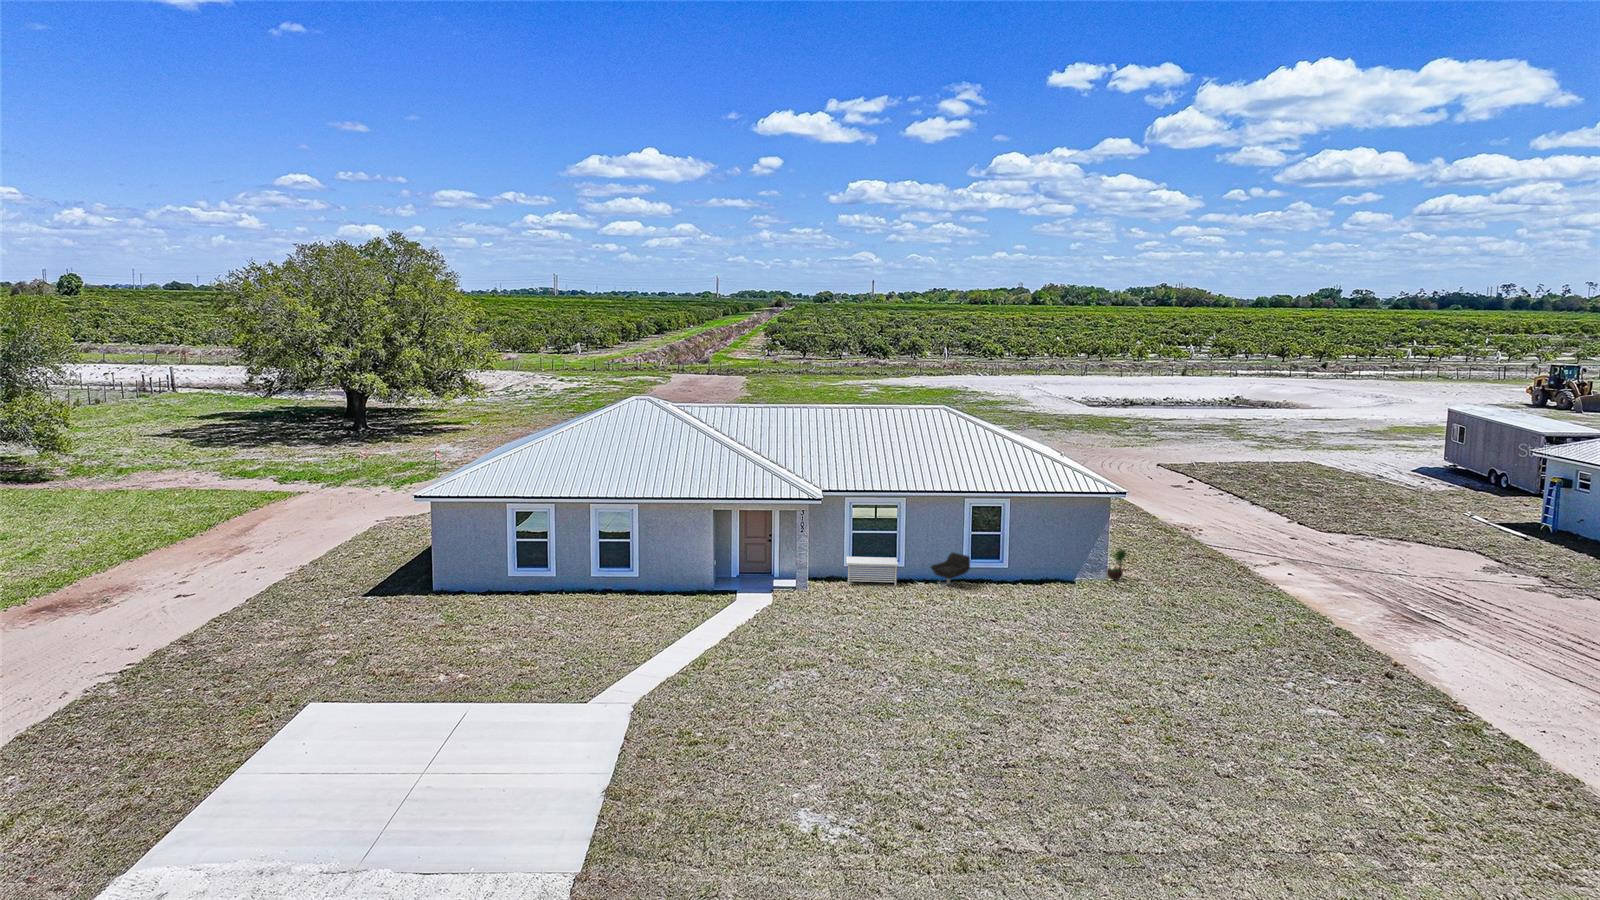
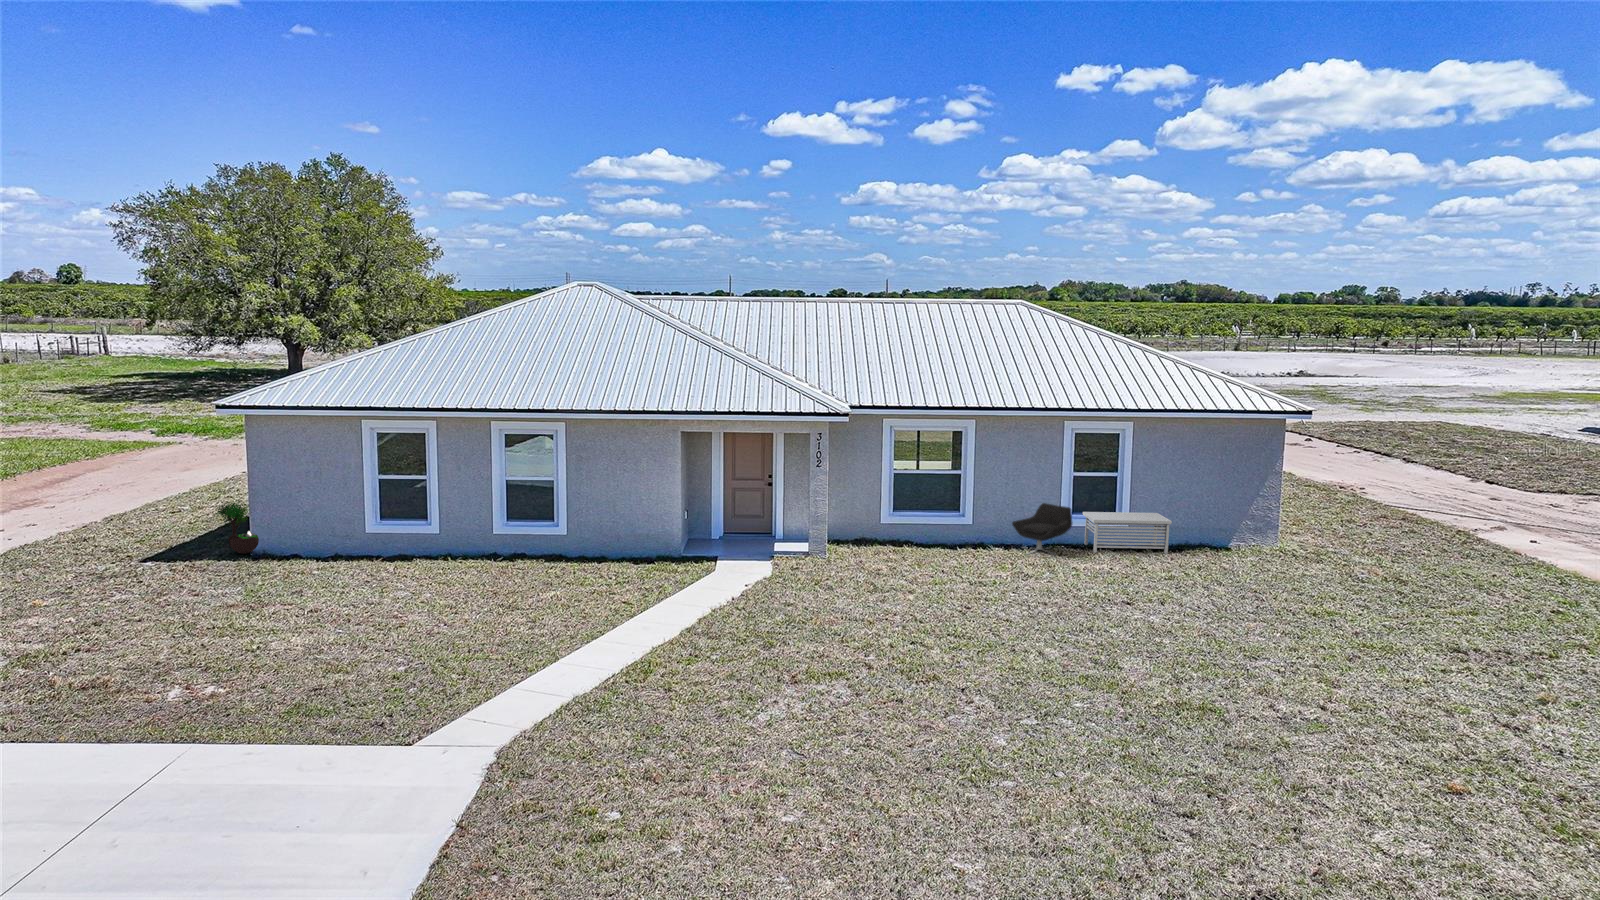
potted tree: present [1107,549,1127,580] -> present [215,501,259,554]
storage bench: present [846,556,898,586] -> present [1083,512,1172,554]

